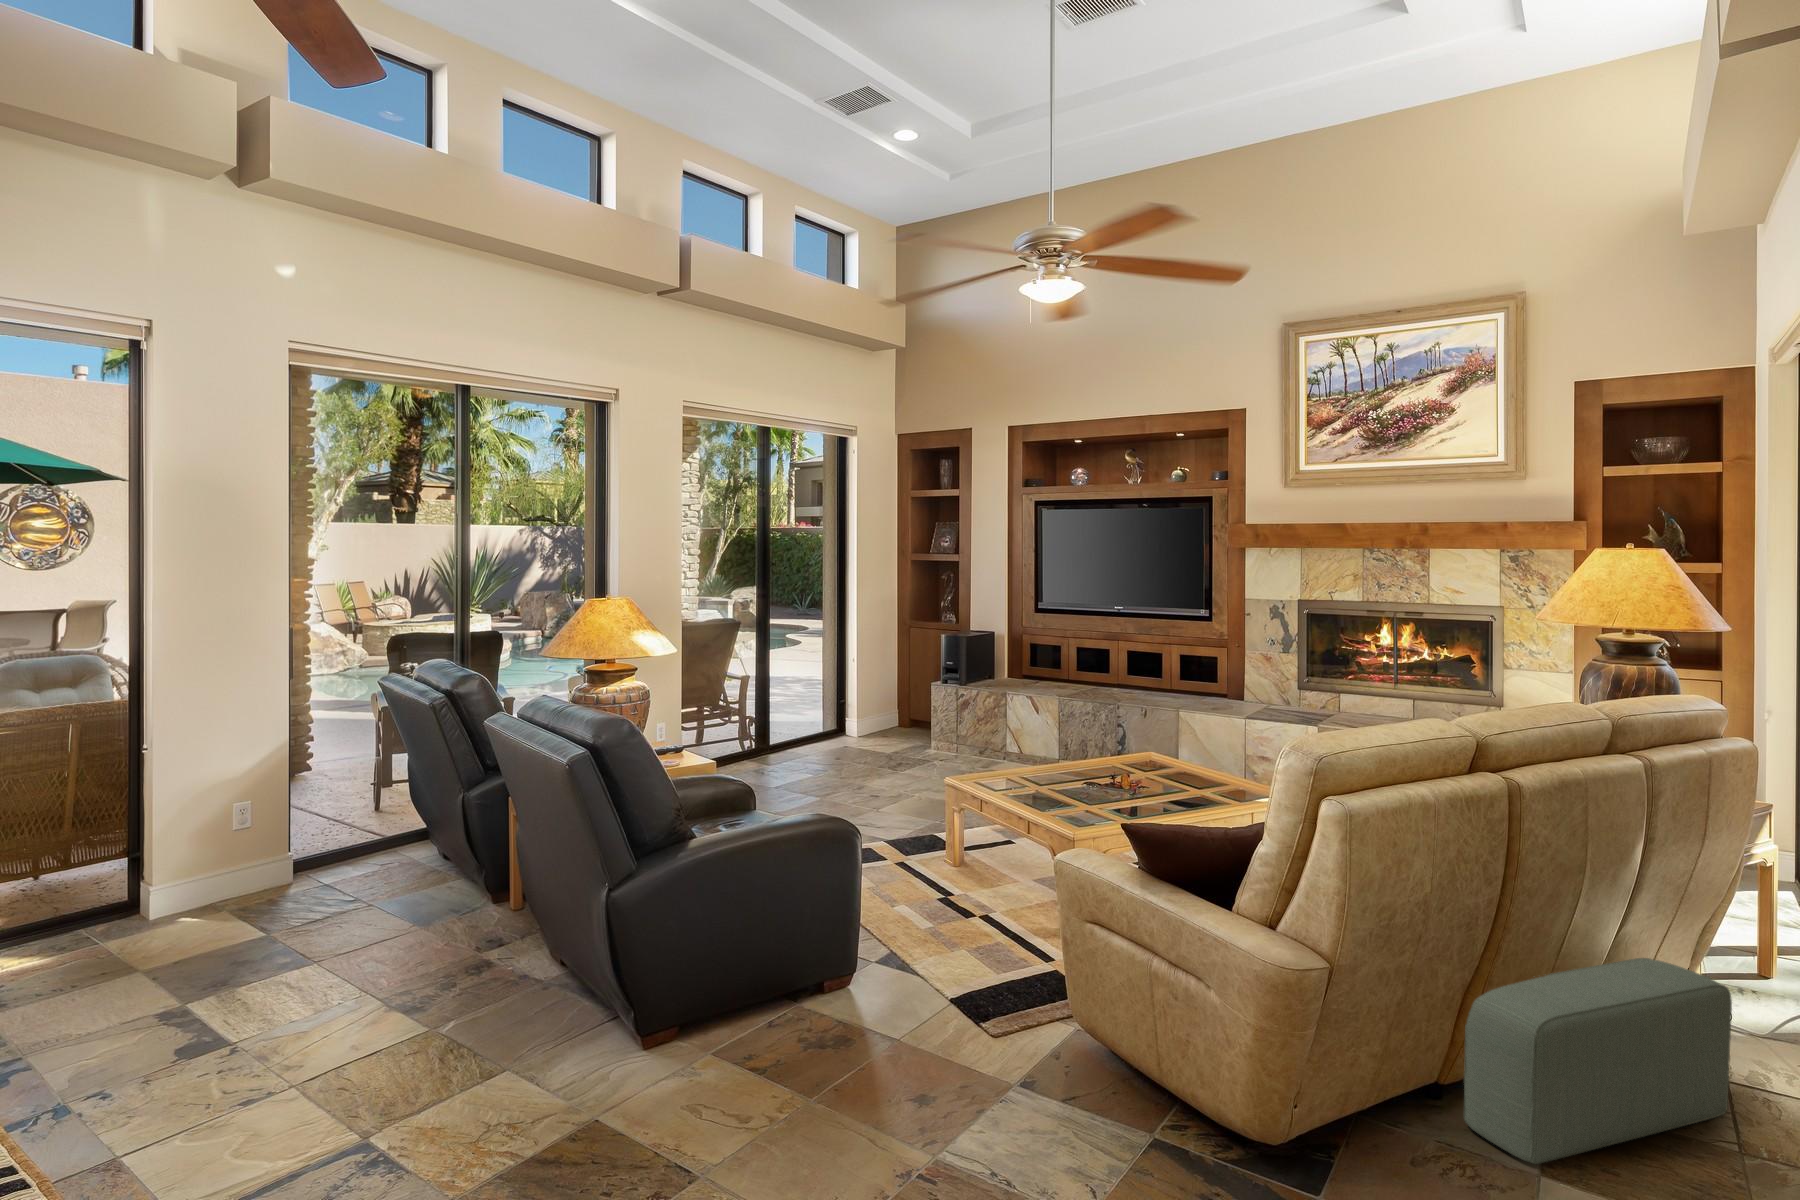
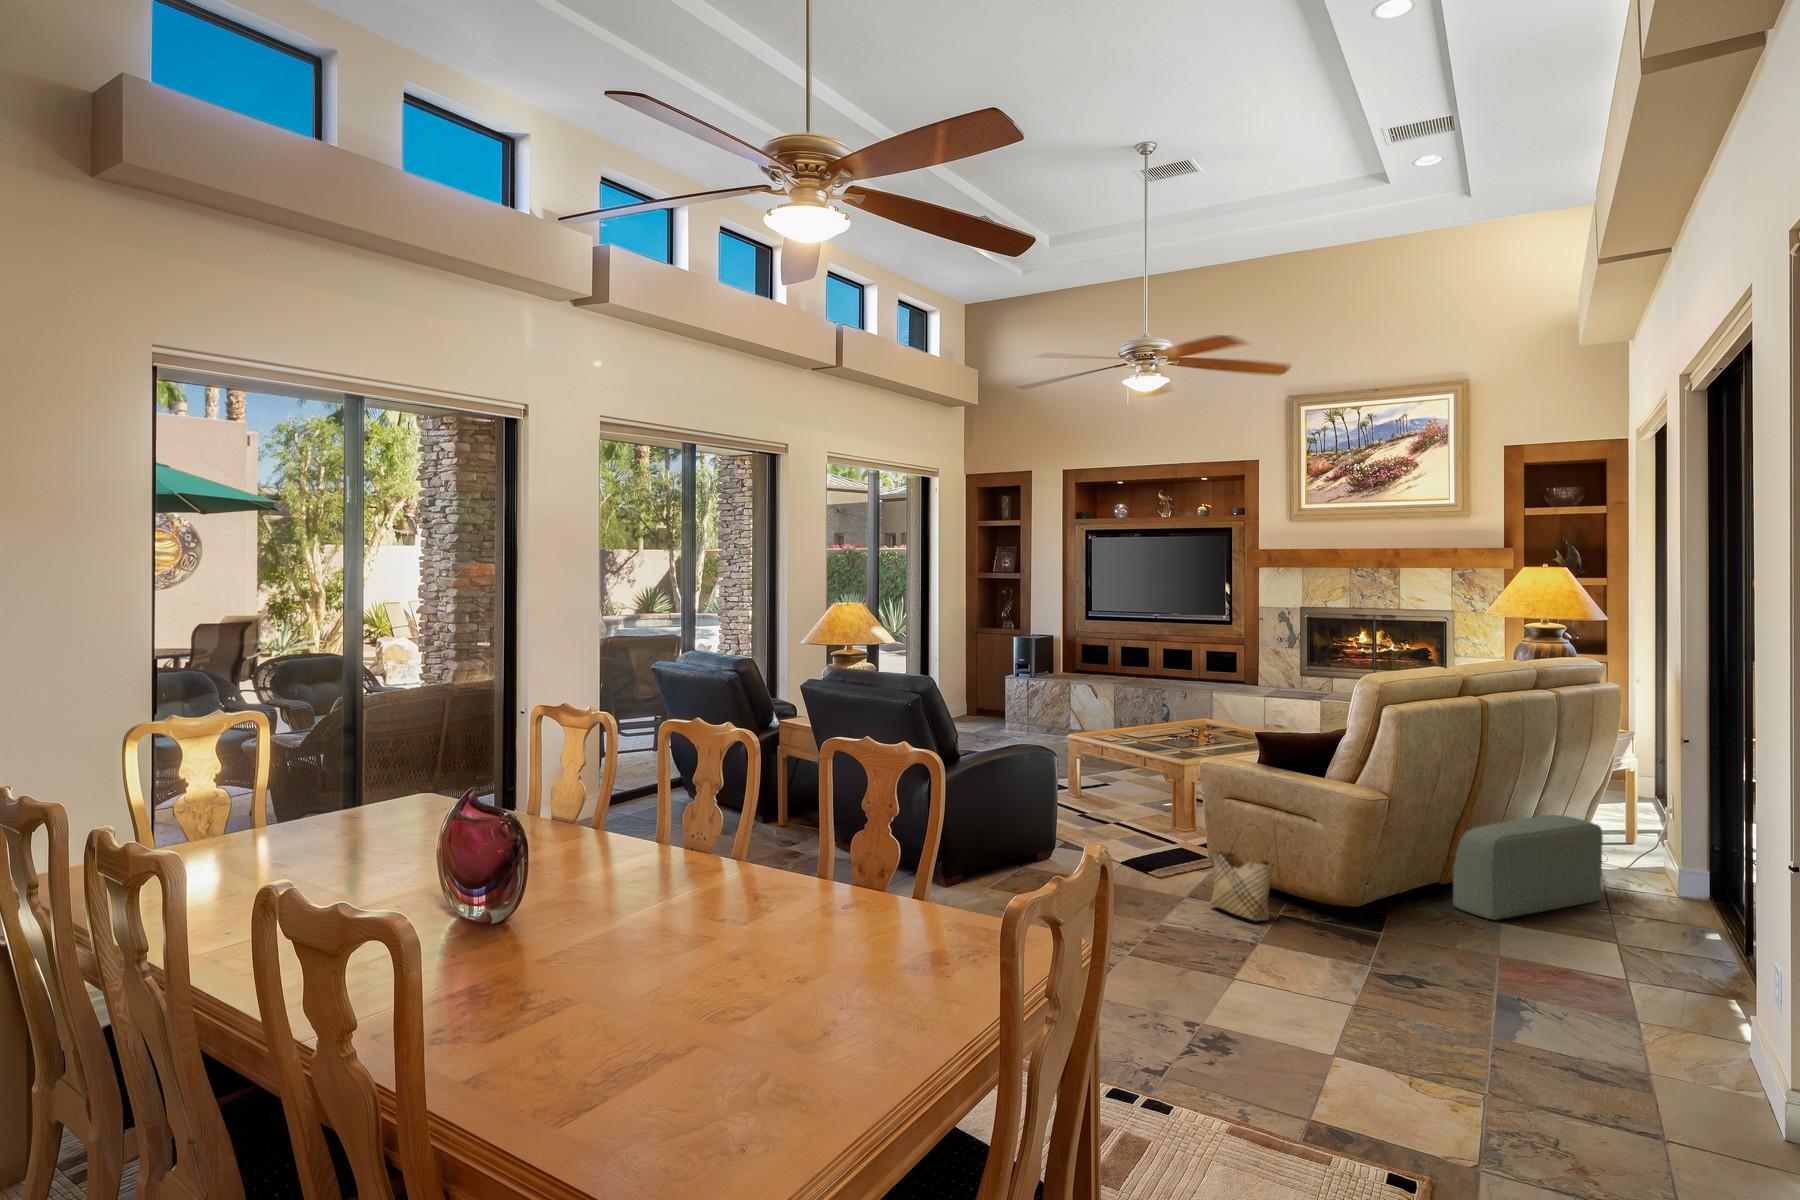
woven basket: none [1042,977,1141,1156] -> present [1210,824,1274,921]

